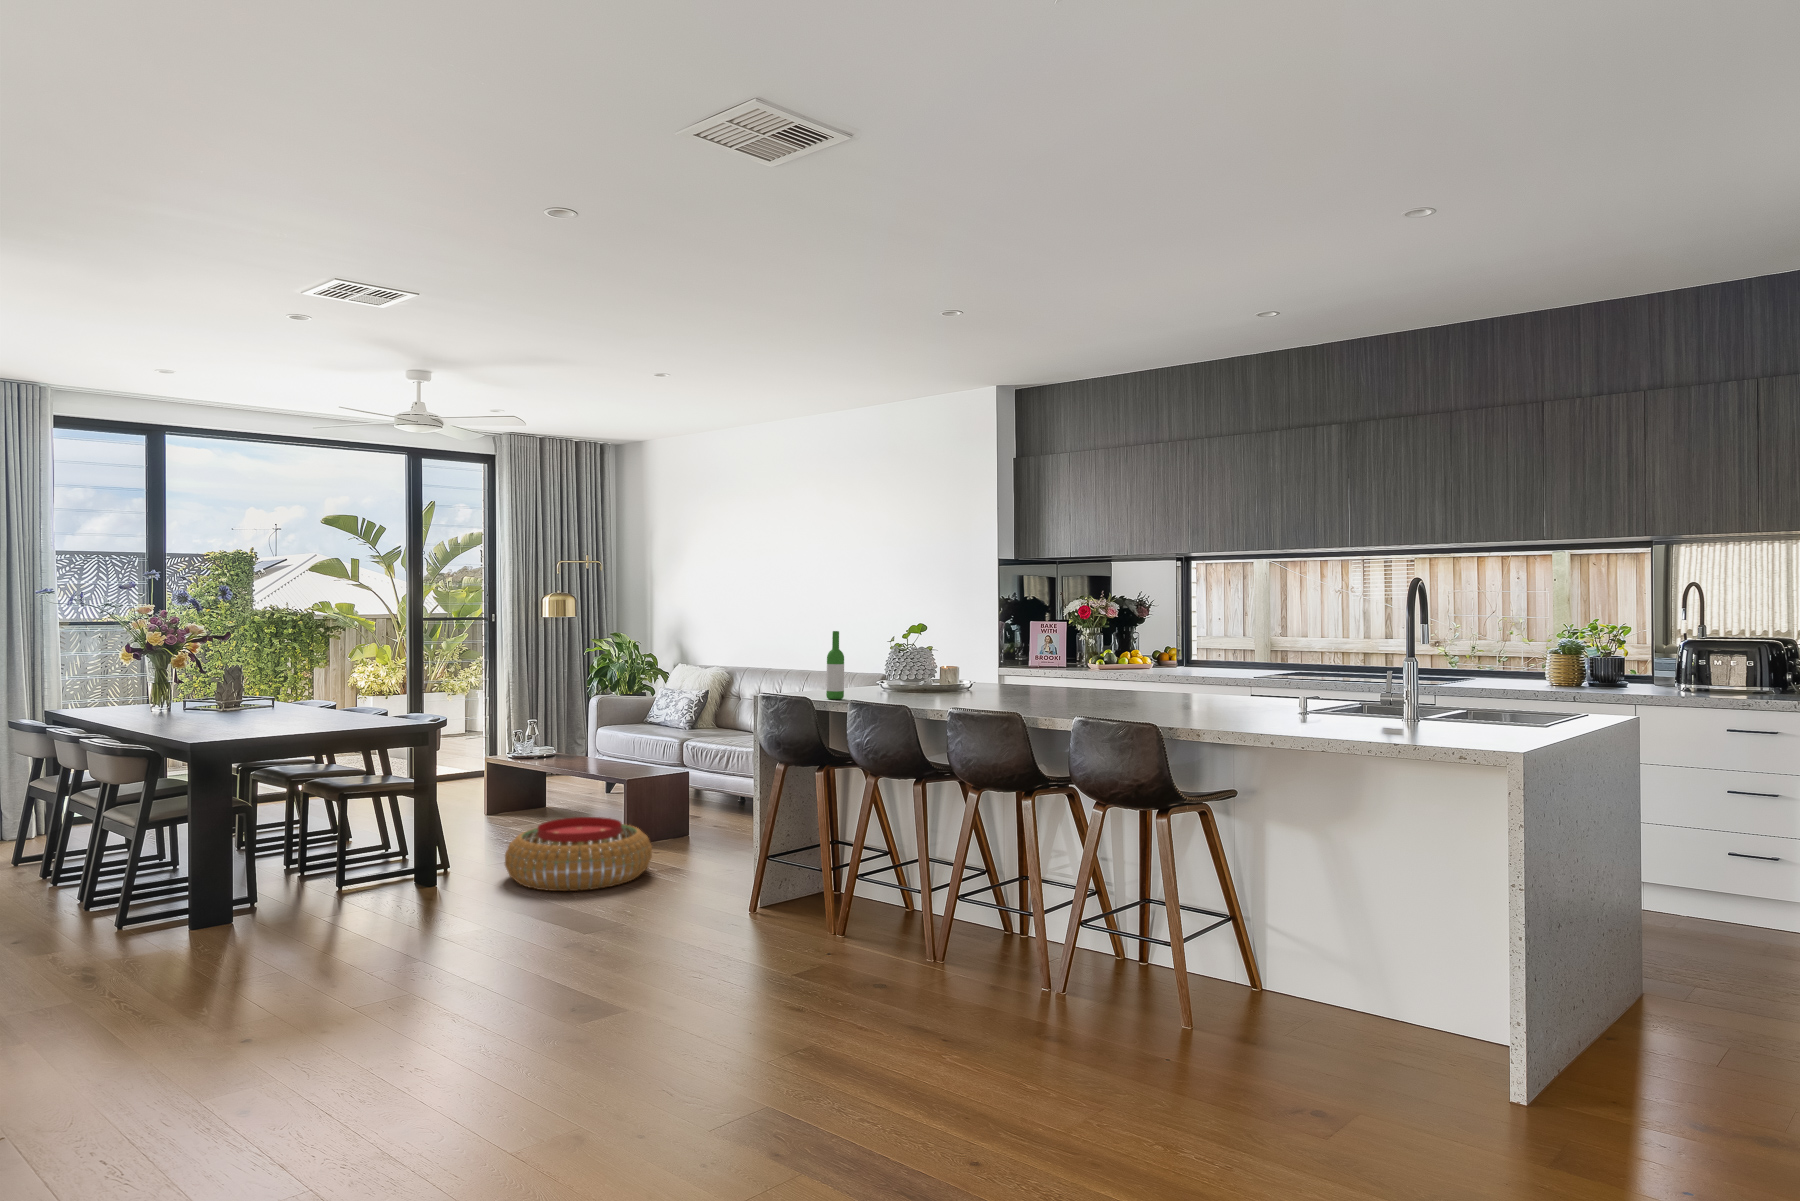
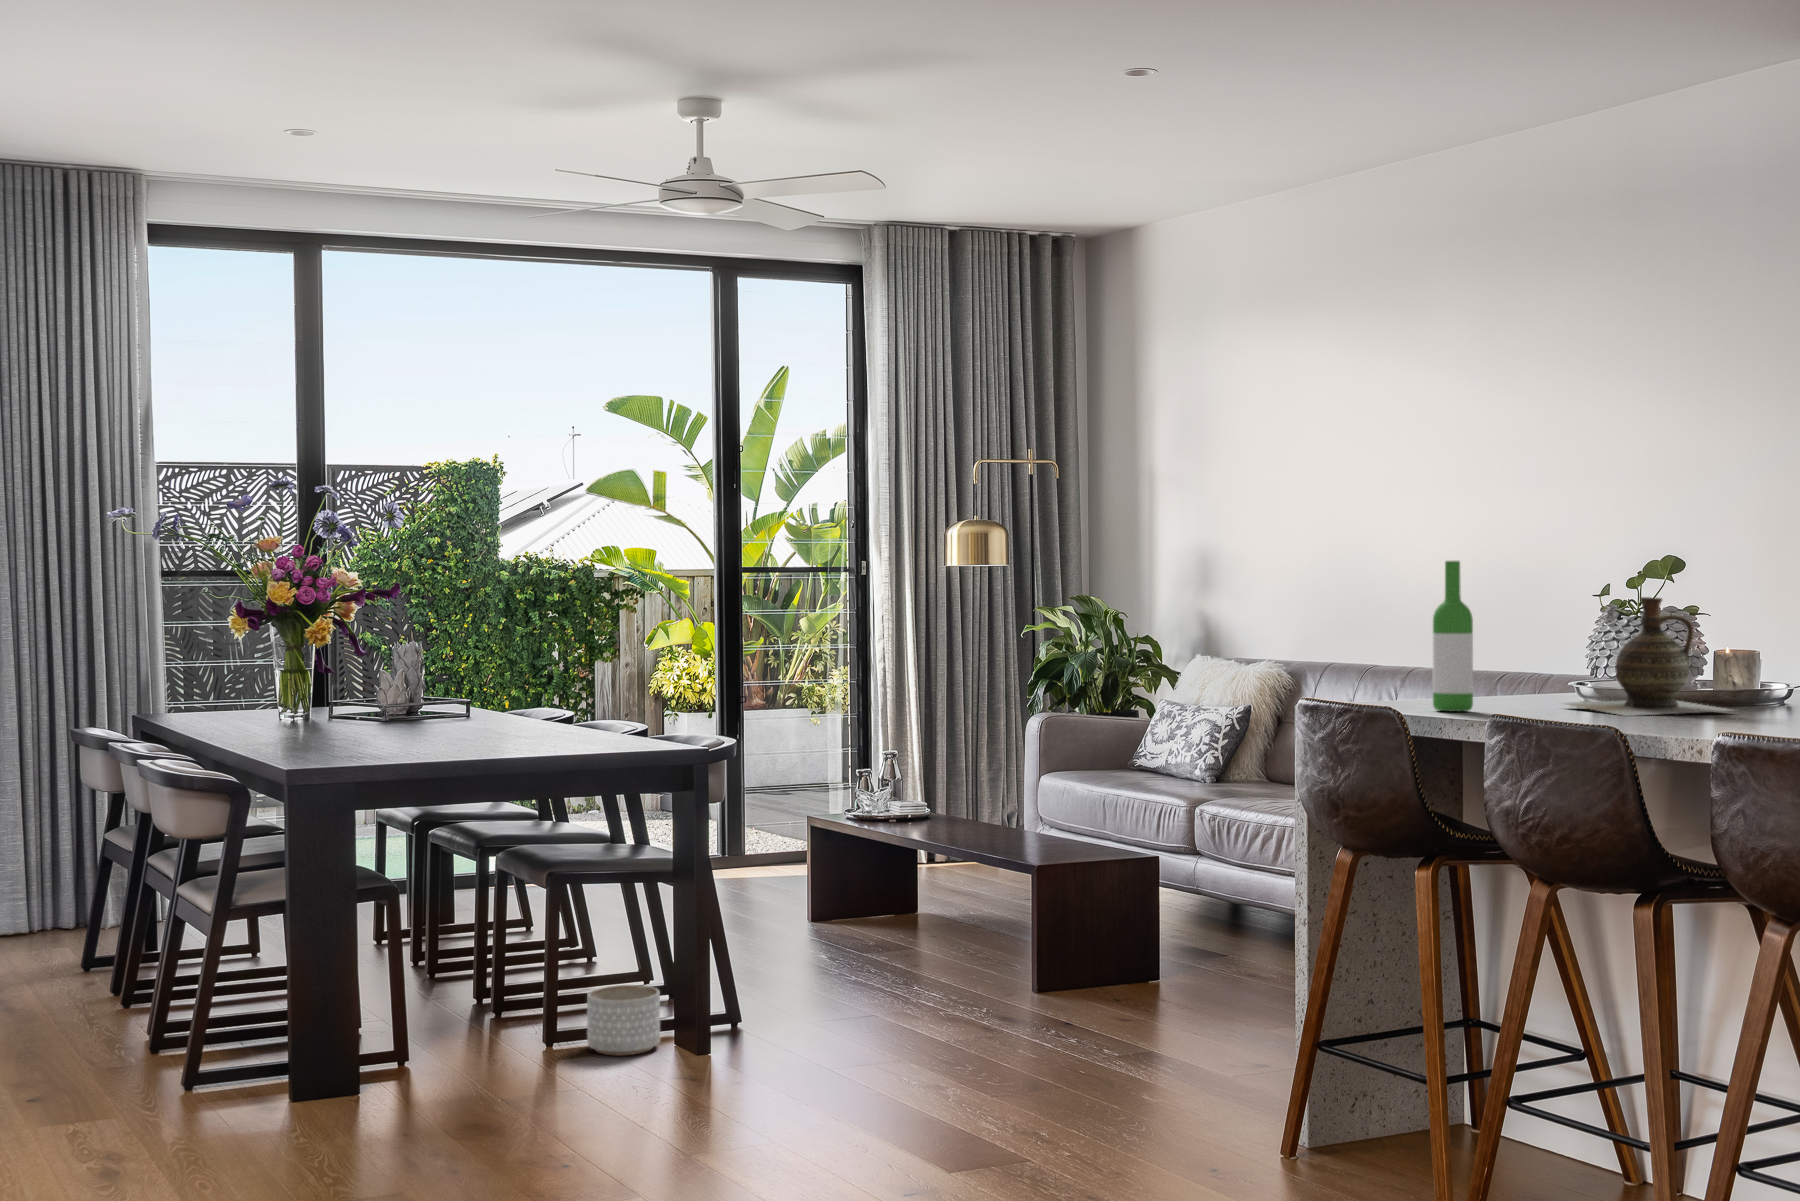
ceramic jug: none [878,647,951,700] -> present [1565,597,1731,716]
pouf: present [505,817,652,891] -> none [825,936,1097,1079]
planter: none [363,856,408,896] -> present [587,985,660,1055]

